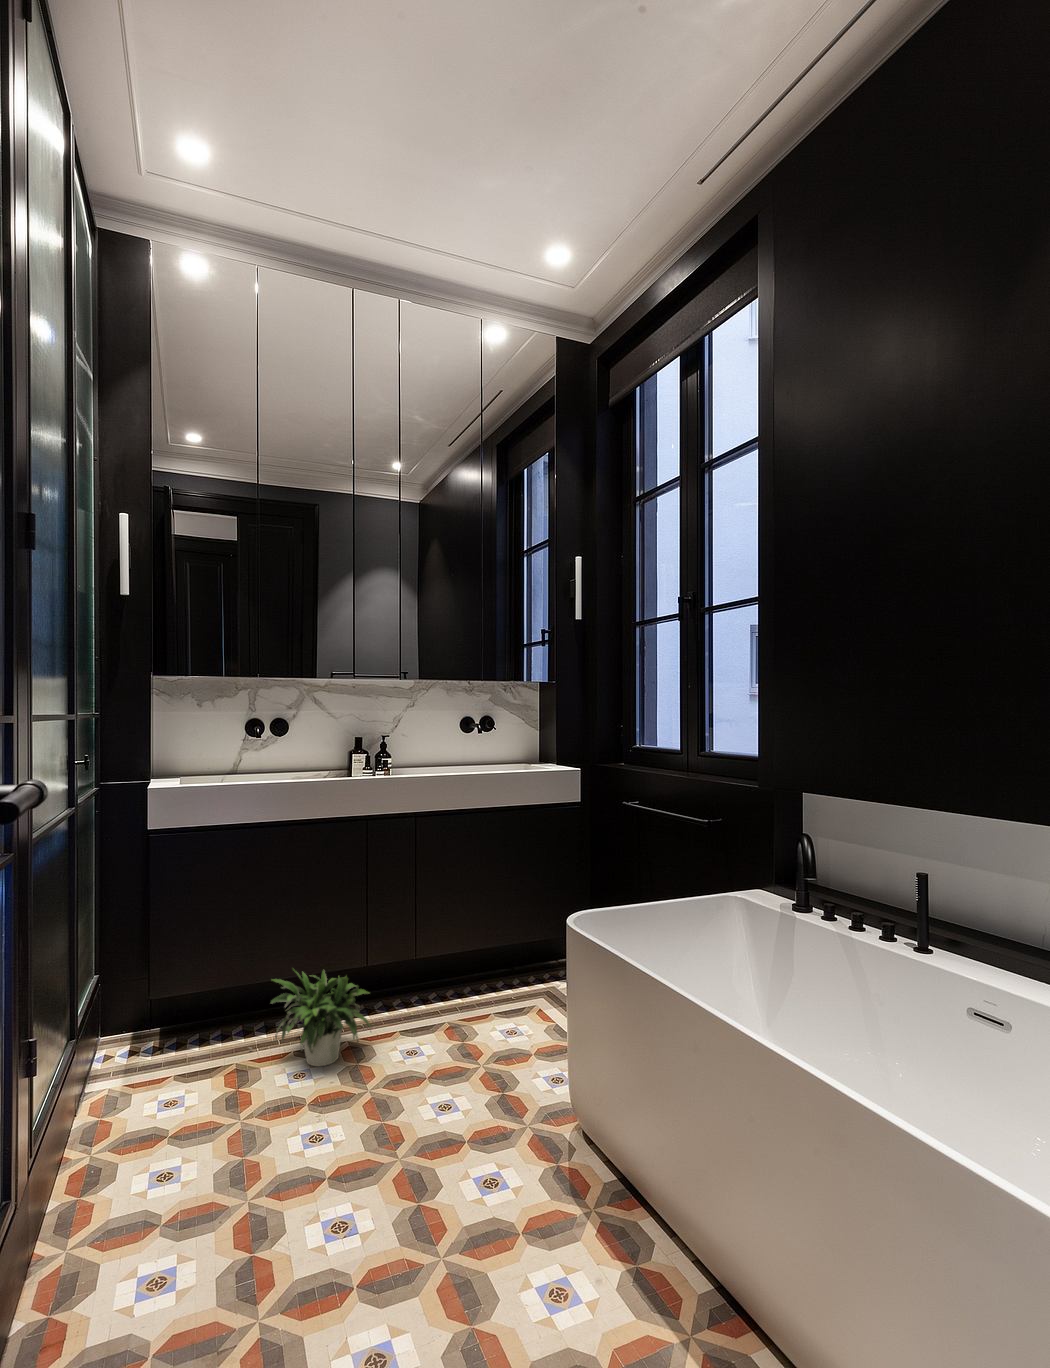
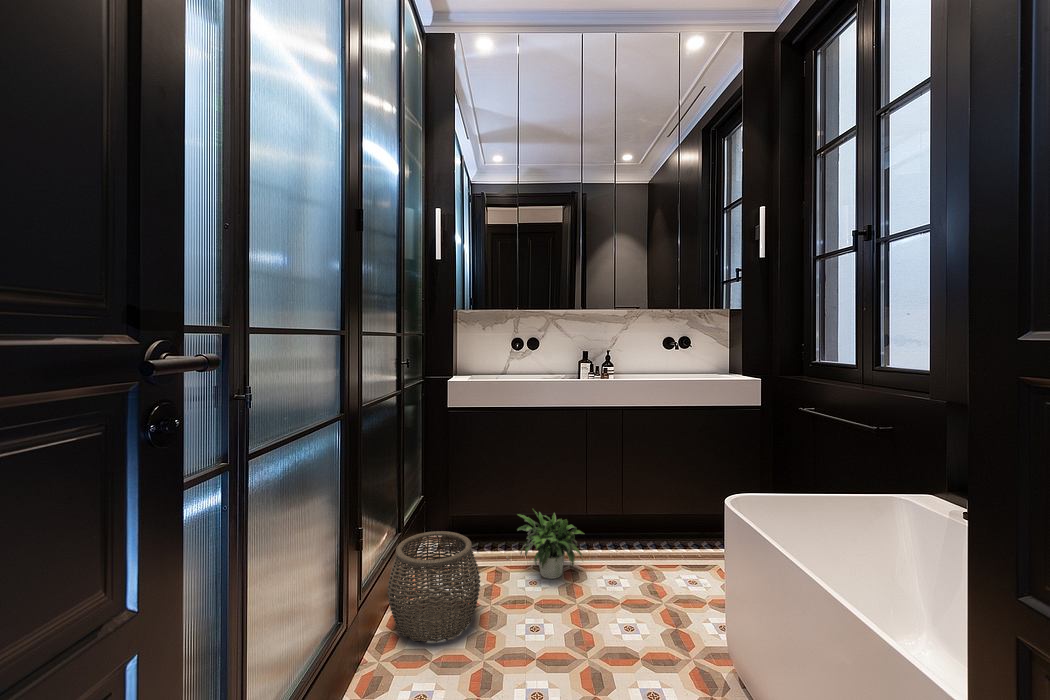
woven basket: none [73,1020,230,1200] -> present [387,531,481,642]

